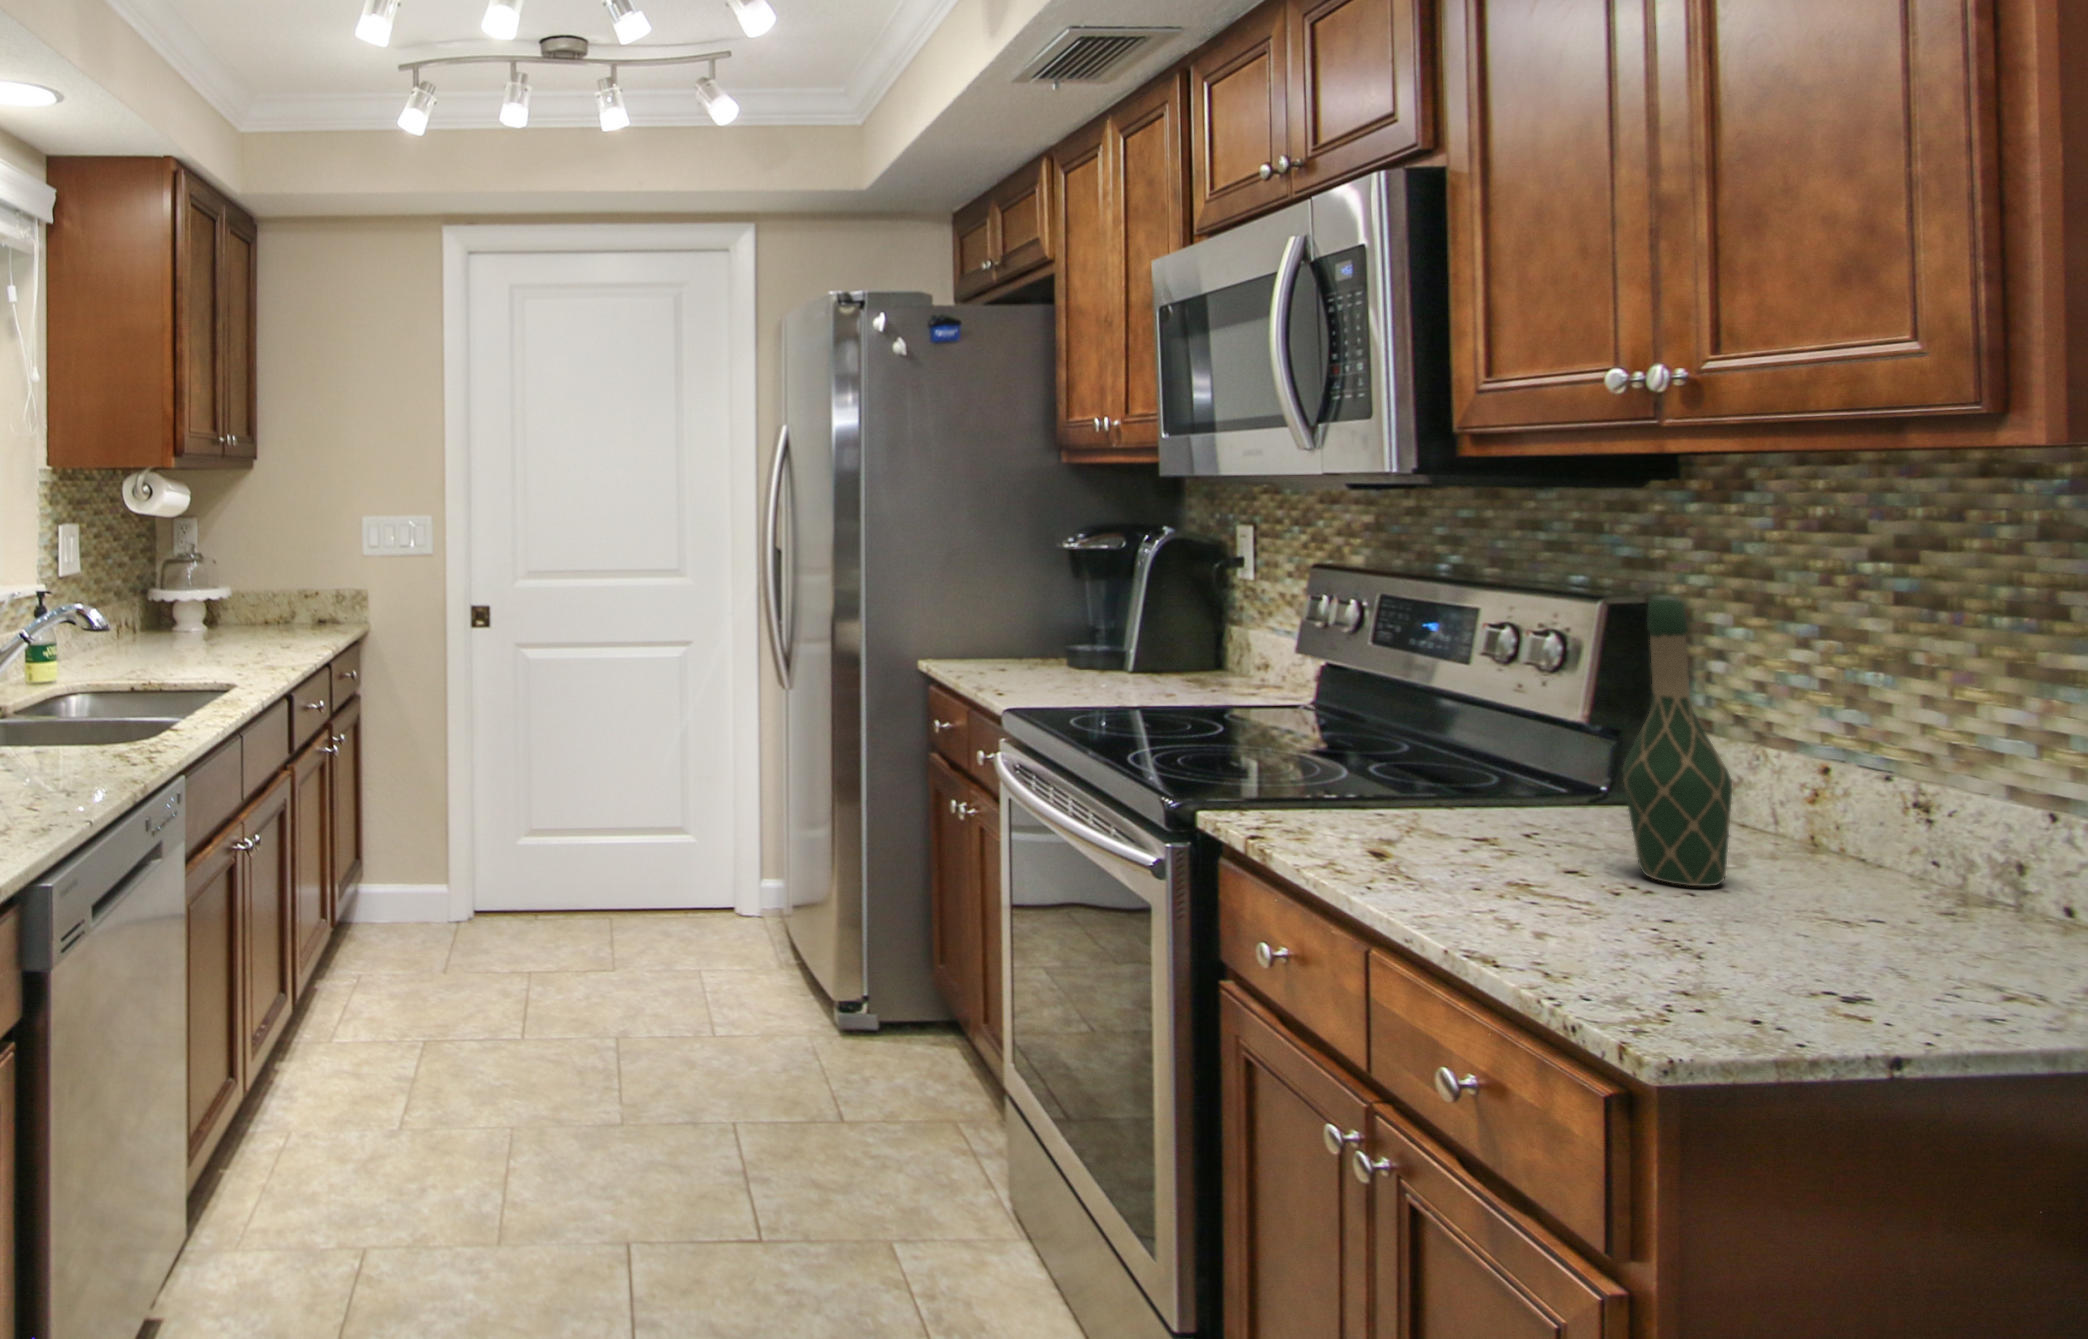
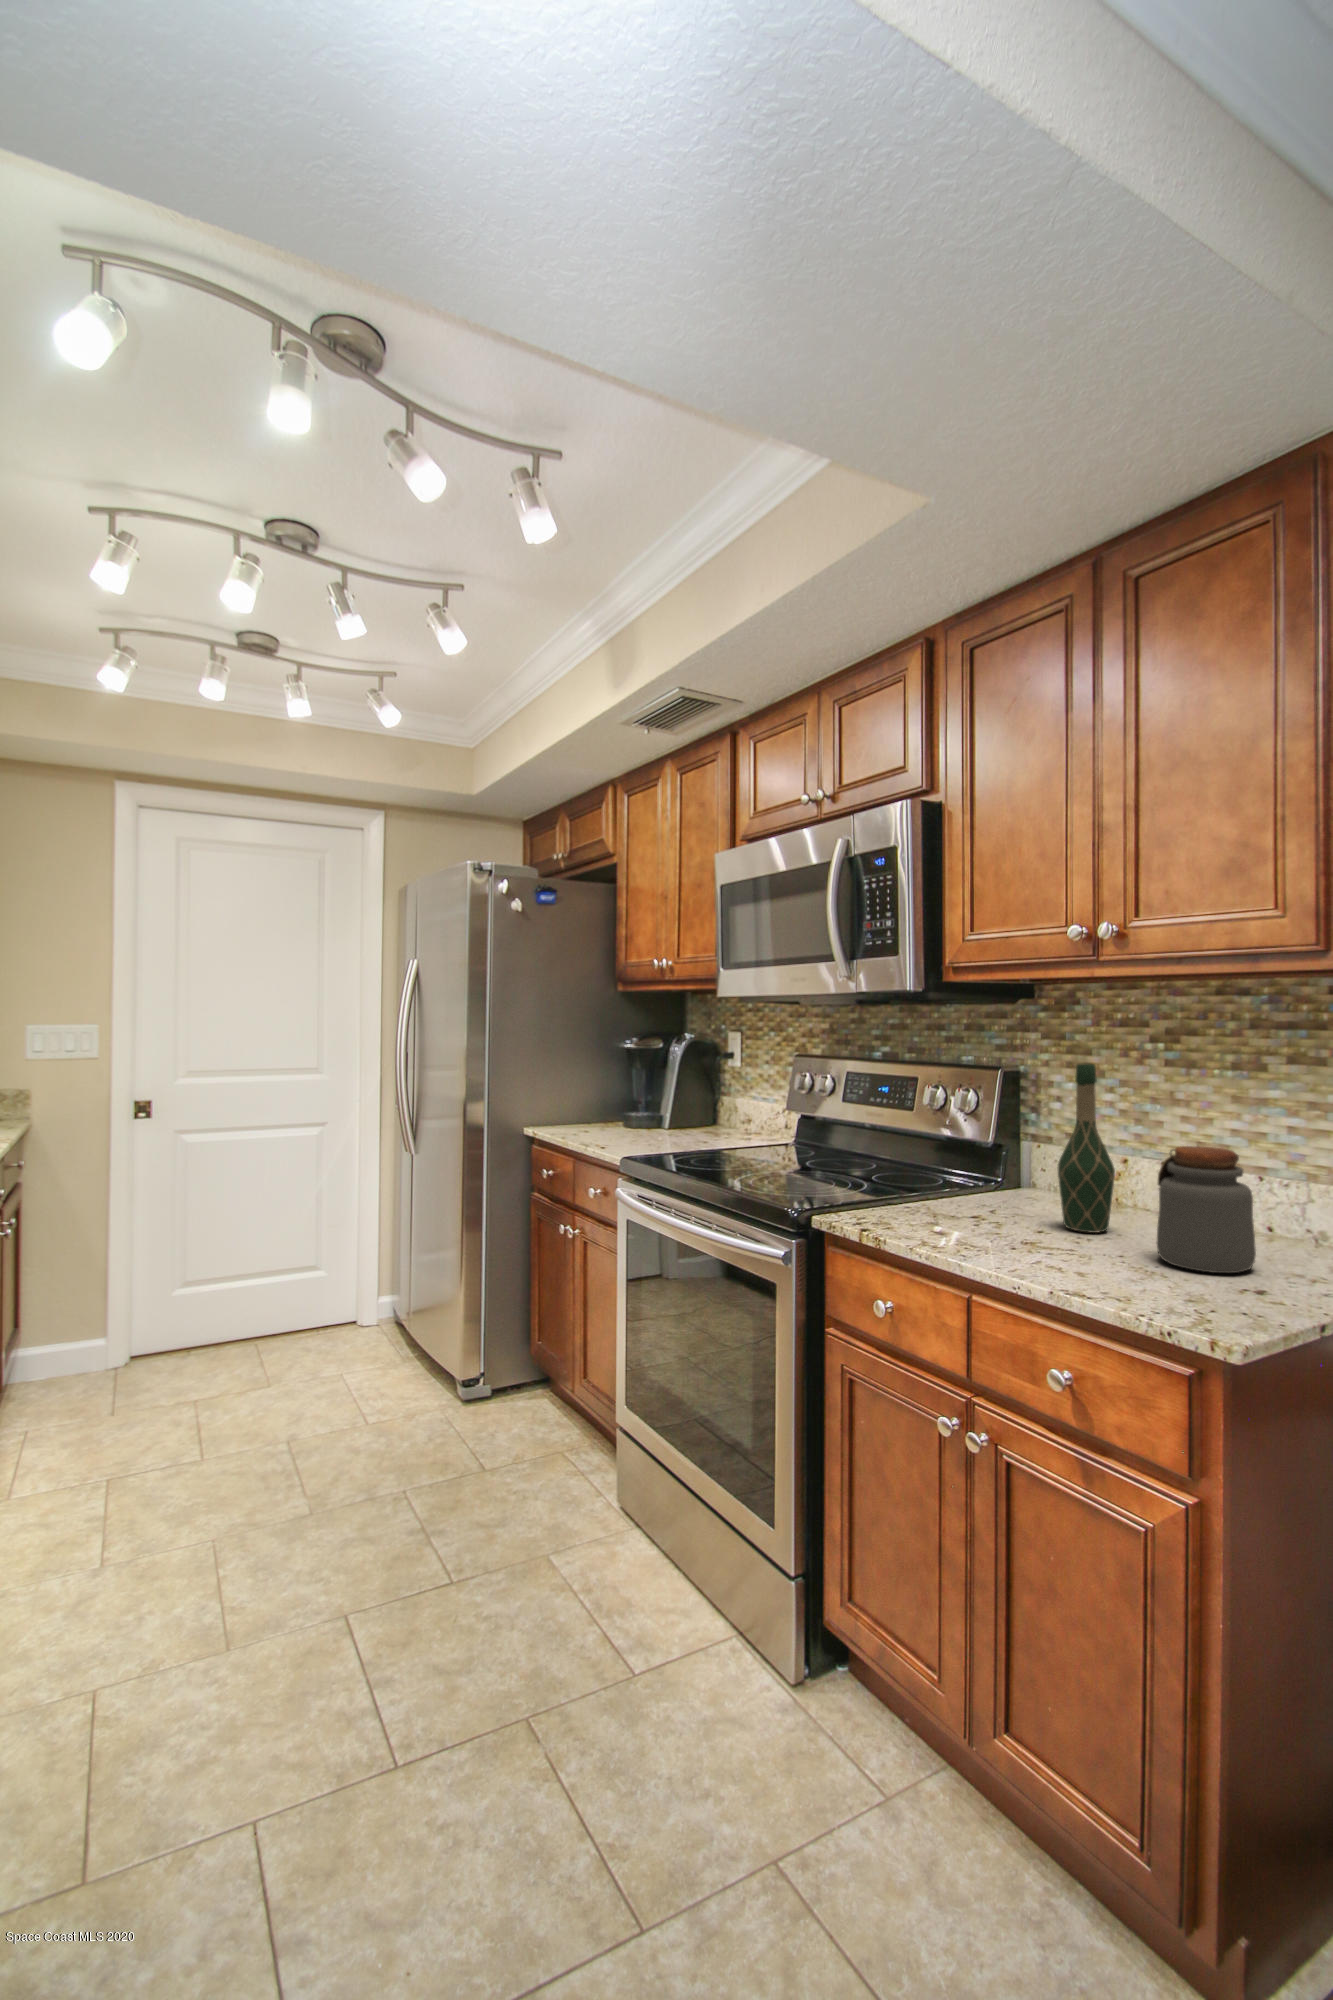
jar: none [1740,748,1933,972] -> present [1157,1146,1256,1273]

